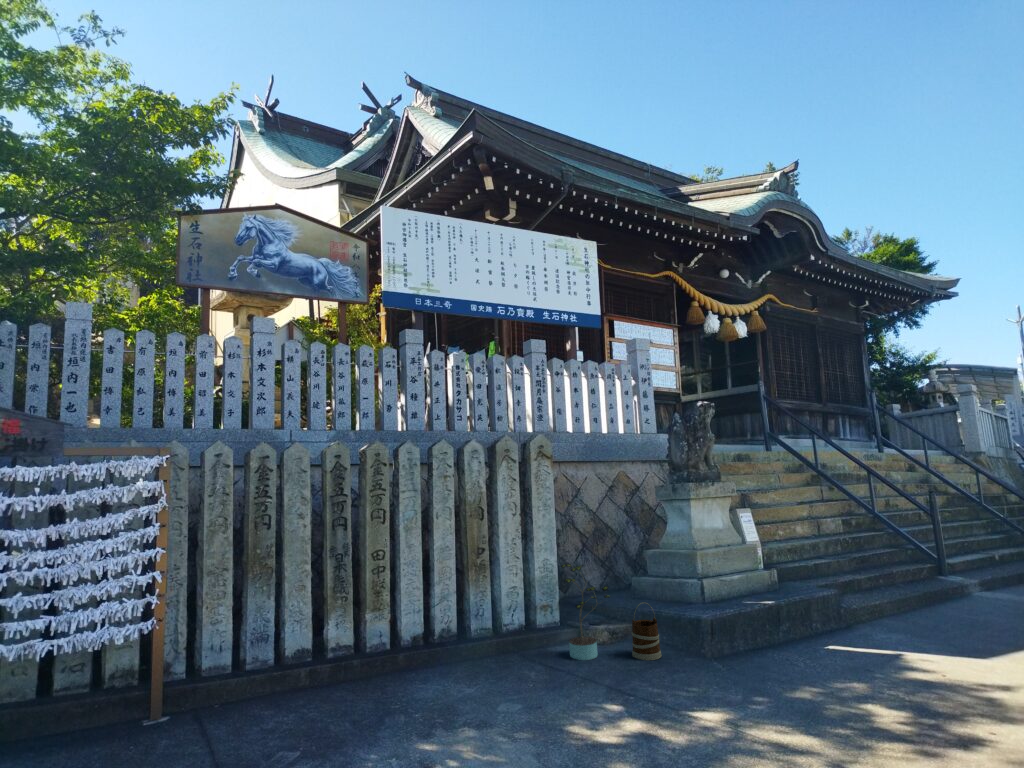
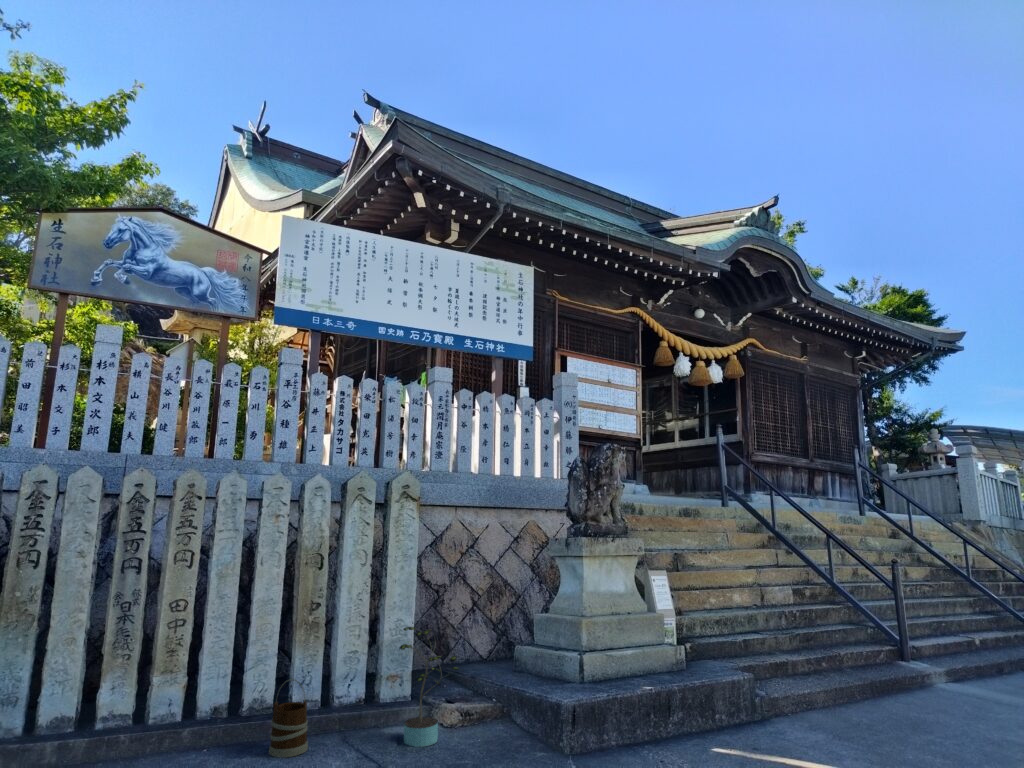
wooden bucket: present [631,602,662,660] -> present [269,679,308,757]

